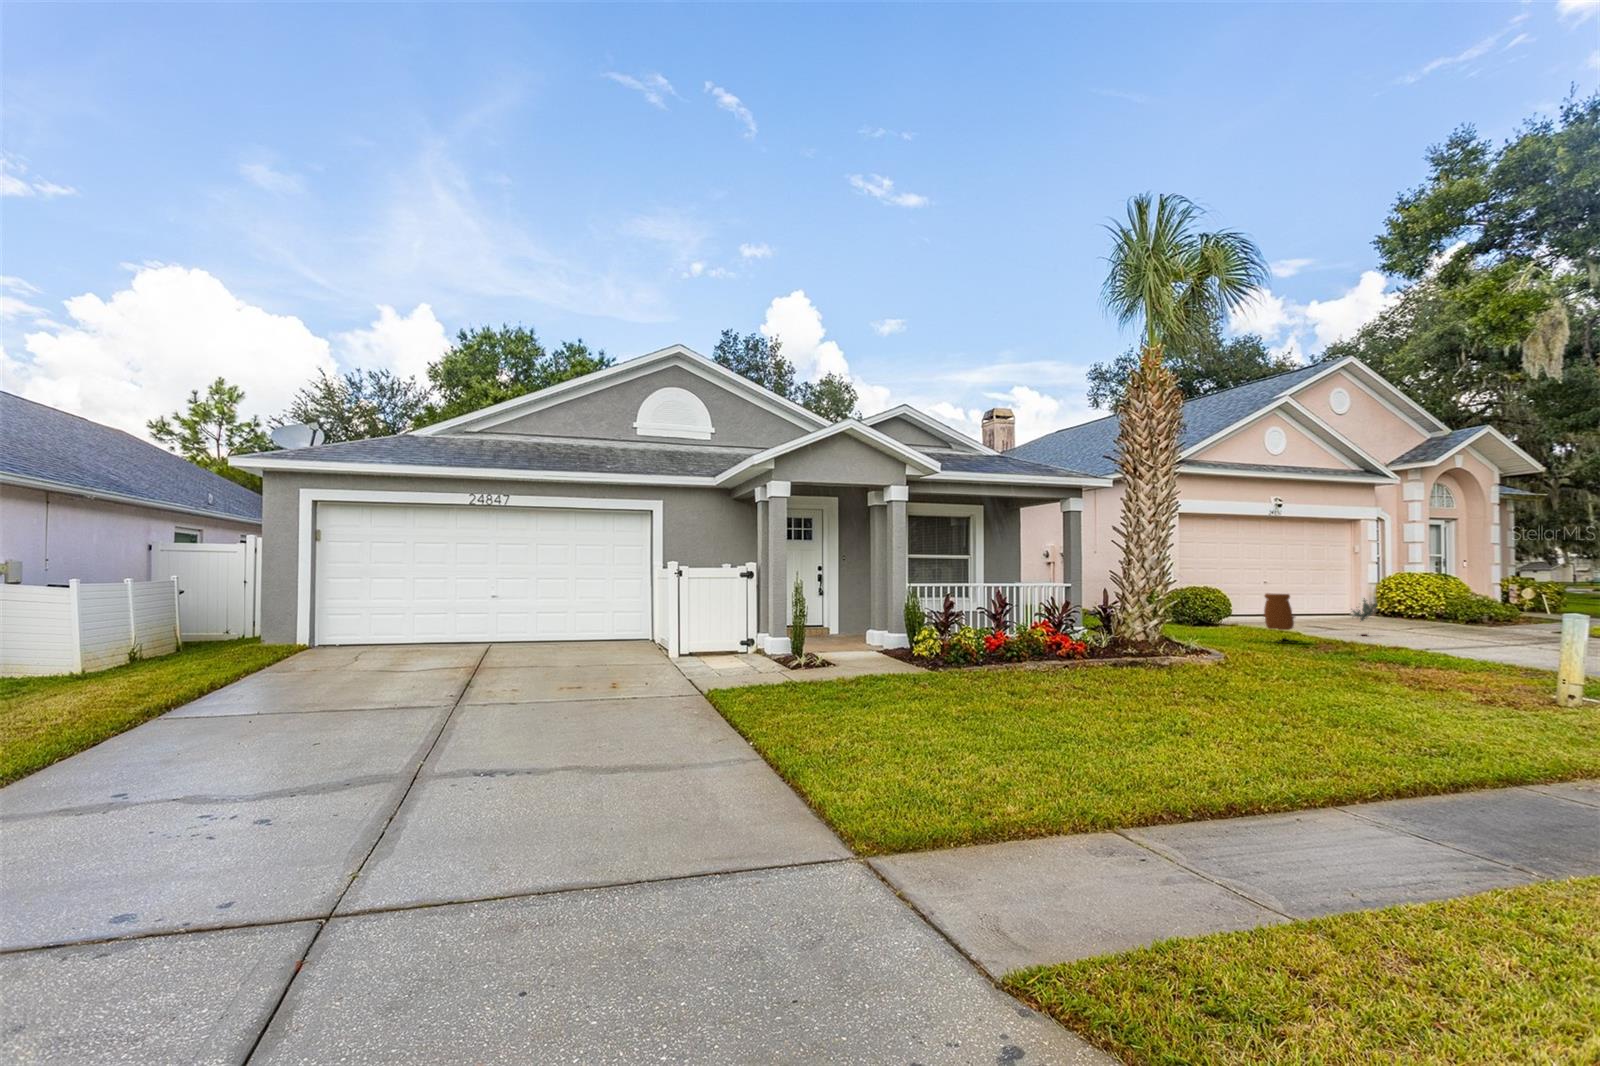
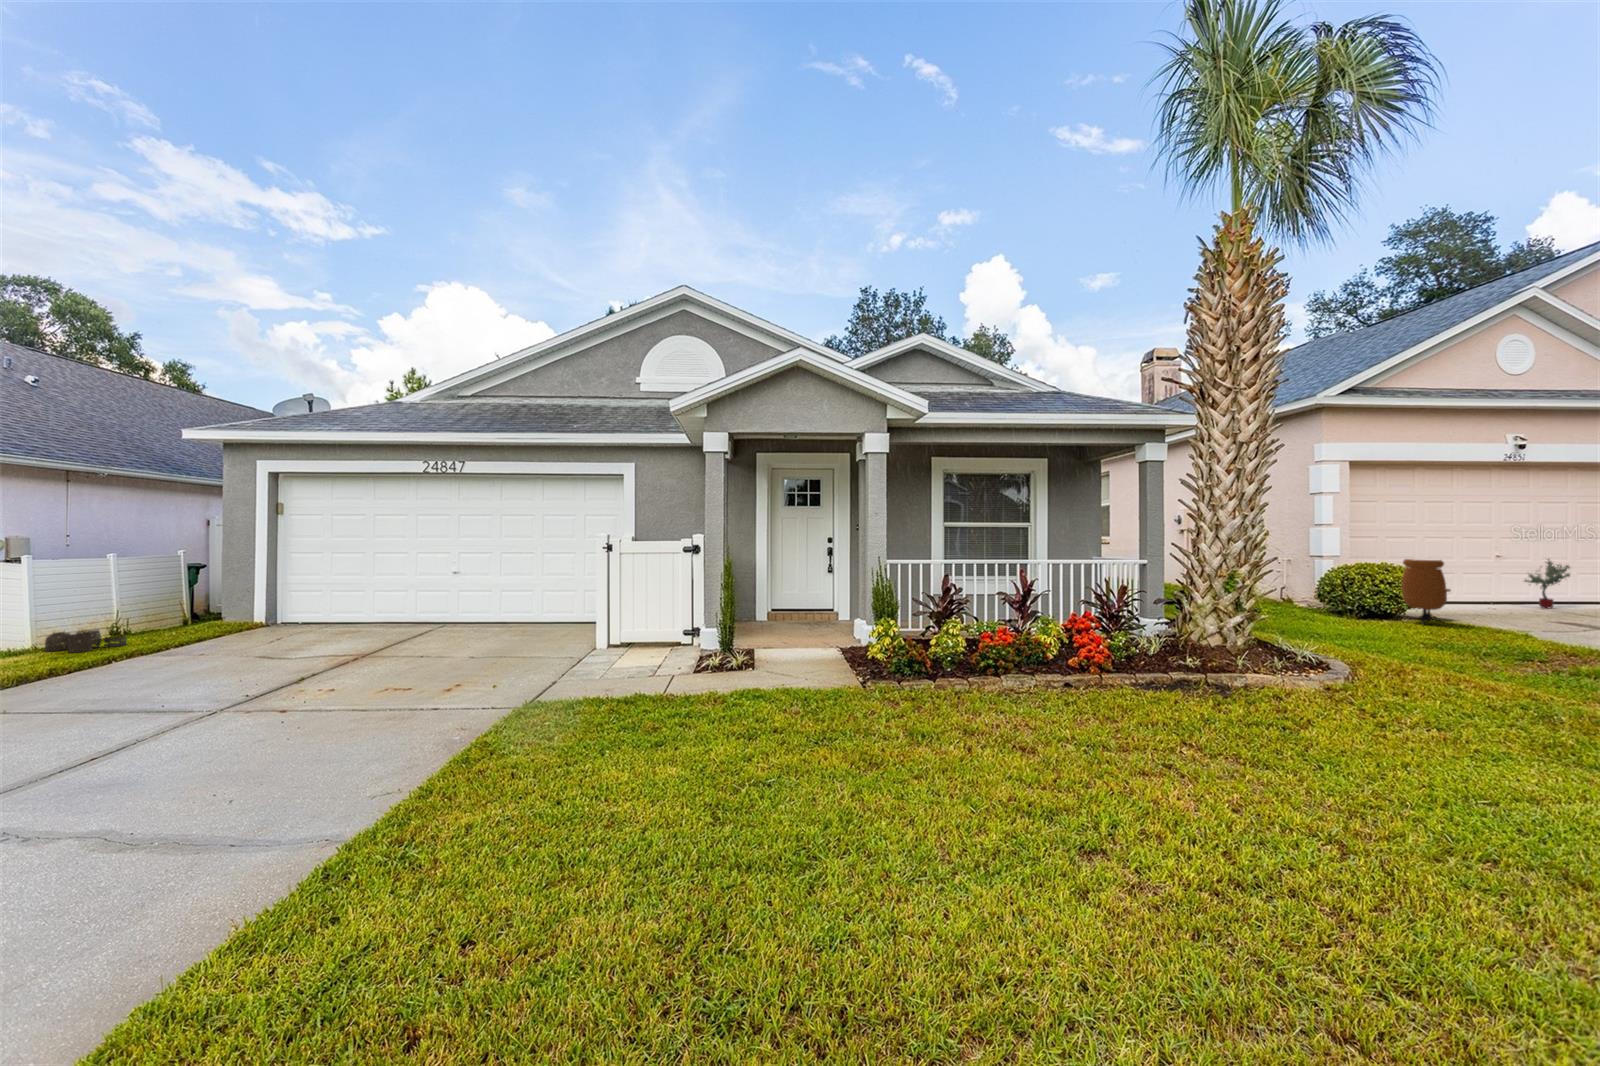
woven basket: none [128,642,200,664] -> present [44,630,127,653]

